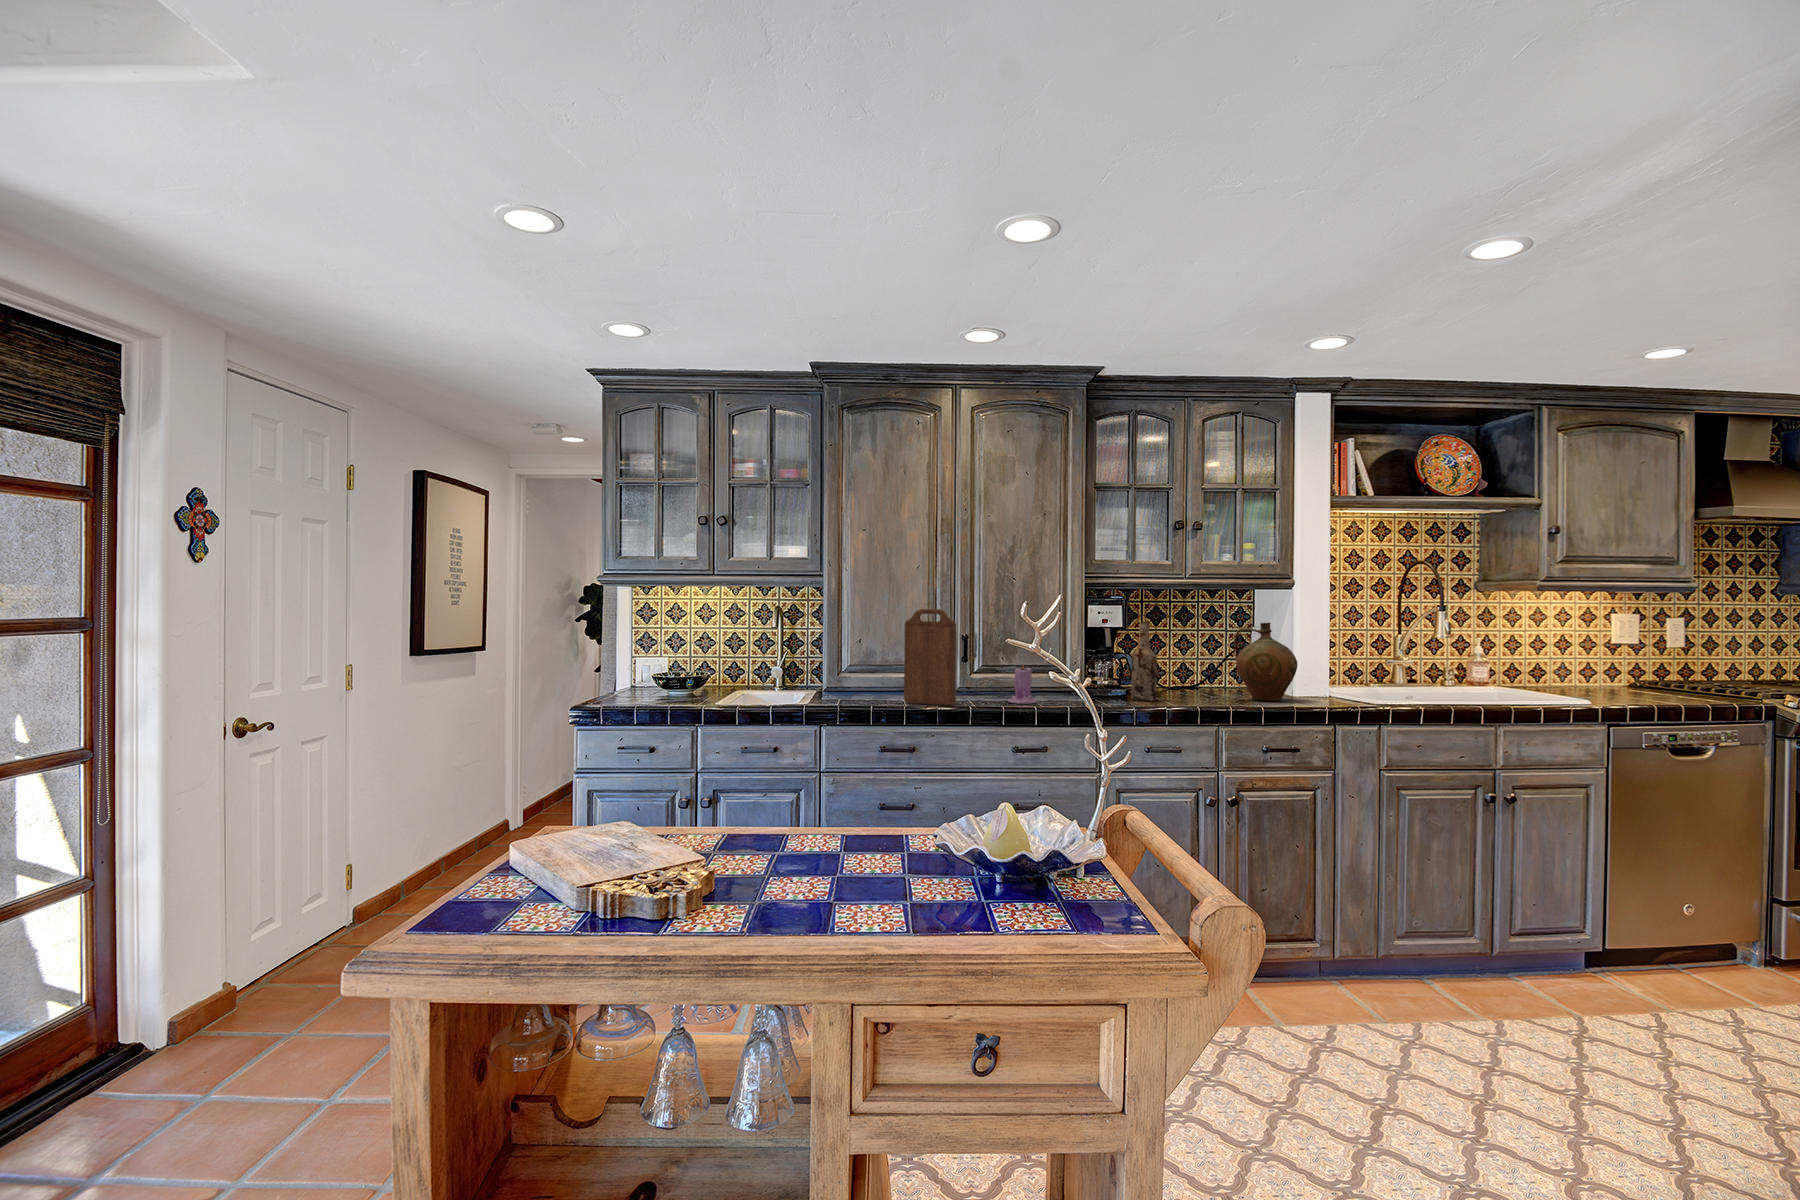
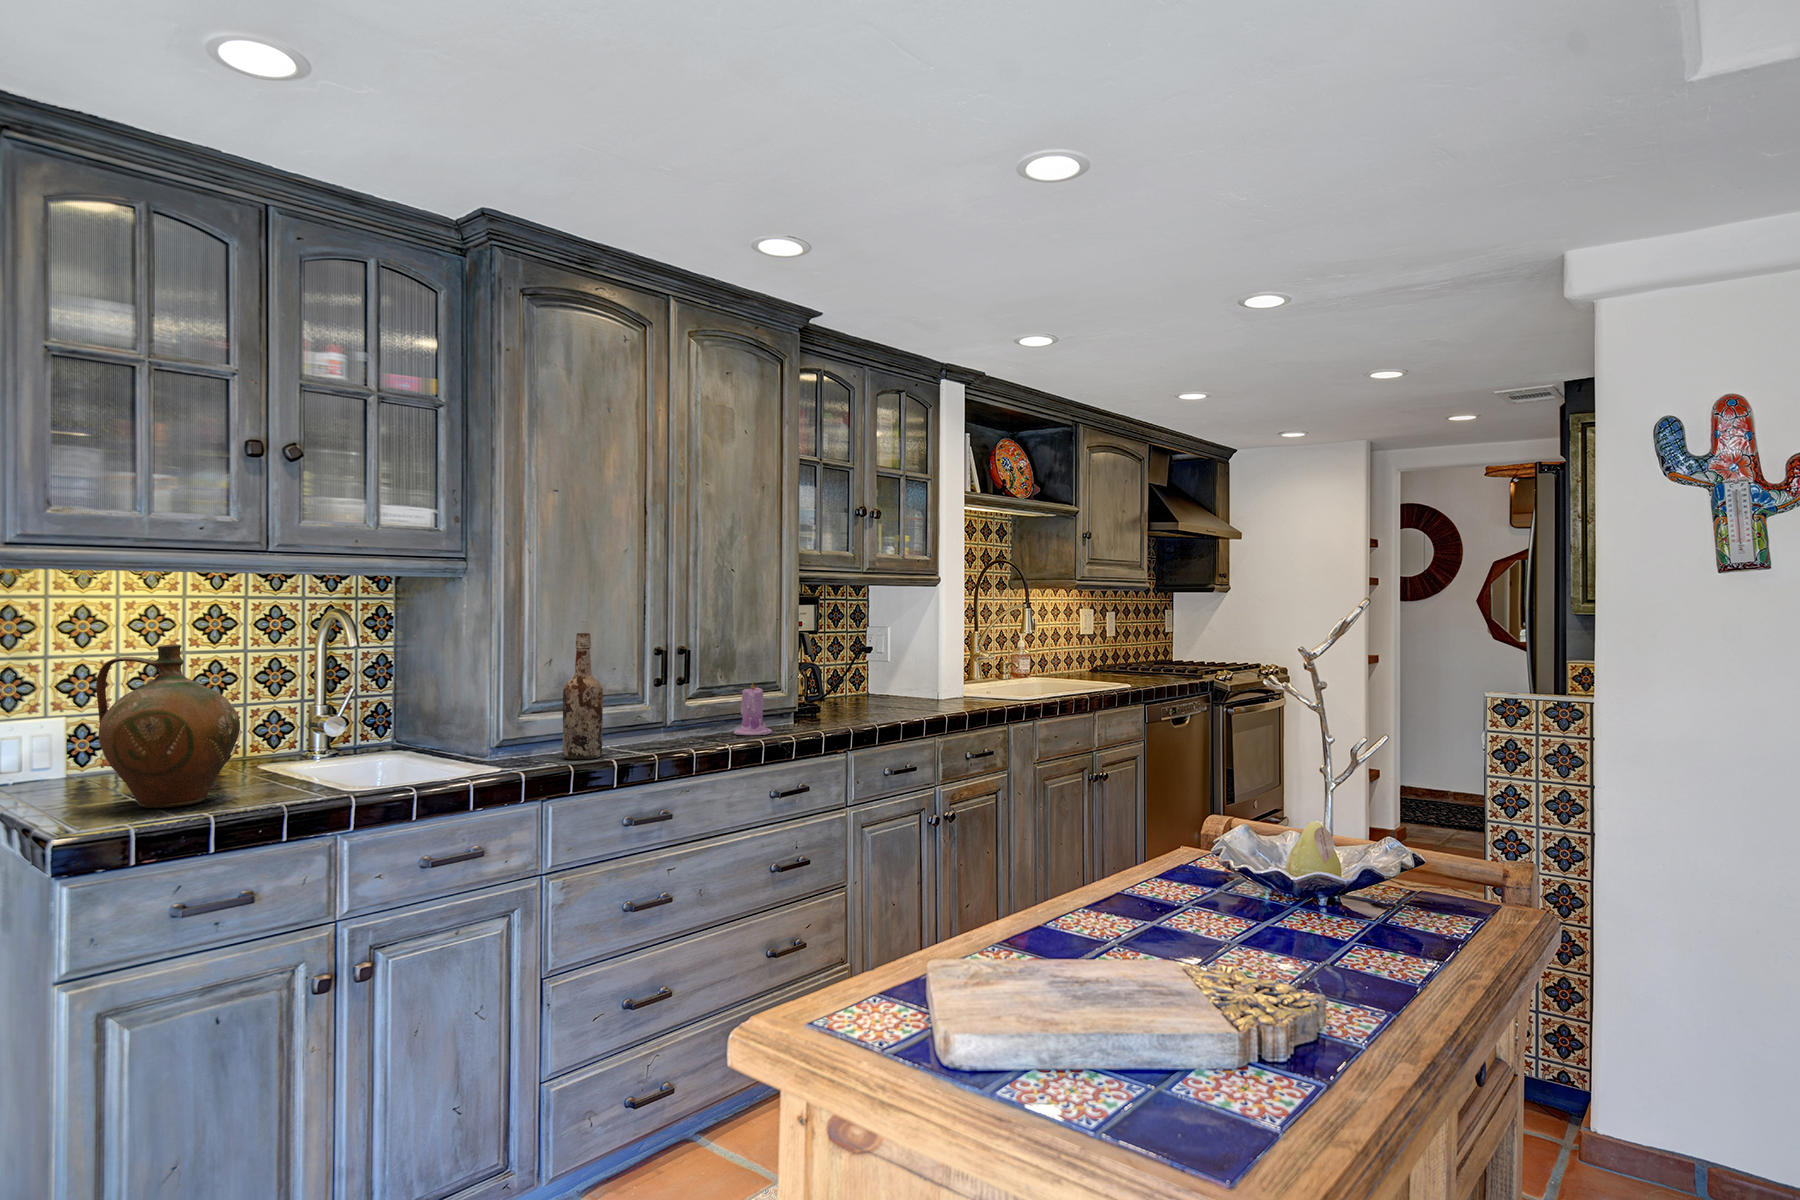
cutting board: present [904,609,956,705] -> none [621,613,702,751]
wine bottle: present [1131,622,1157,701] -> present [563,633,603,759]
ceramic jug: present [1234,623,1297,701] -> present [96,645,240,808]

